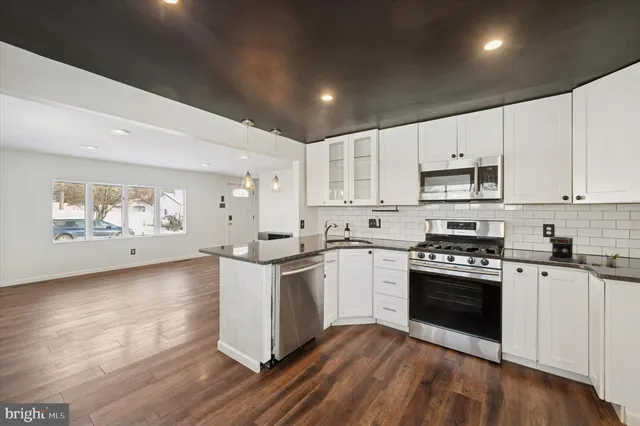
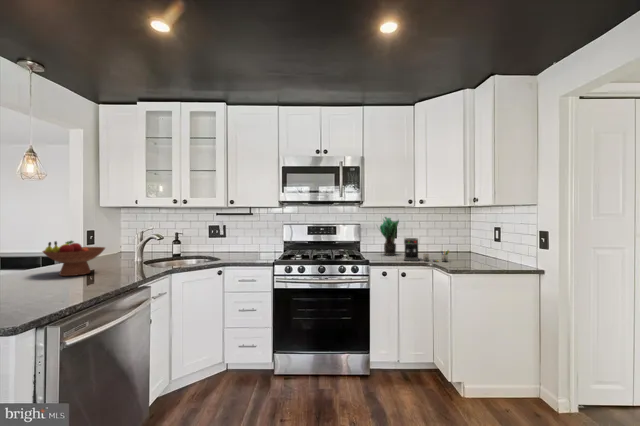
potted plant: none [519,214,548,253] -> present [380,217,399,255]
fruit bowl: none [269,225,299,246] -> present [43,241,105,276]

